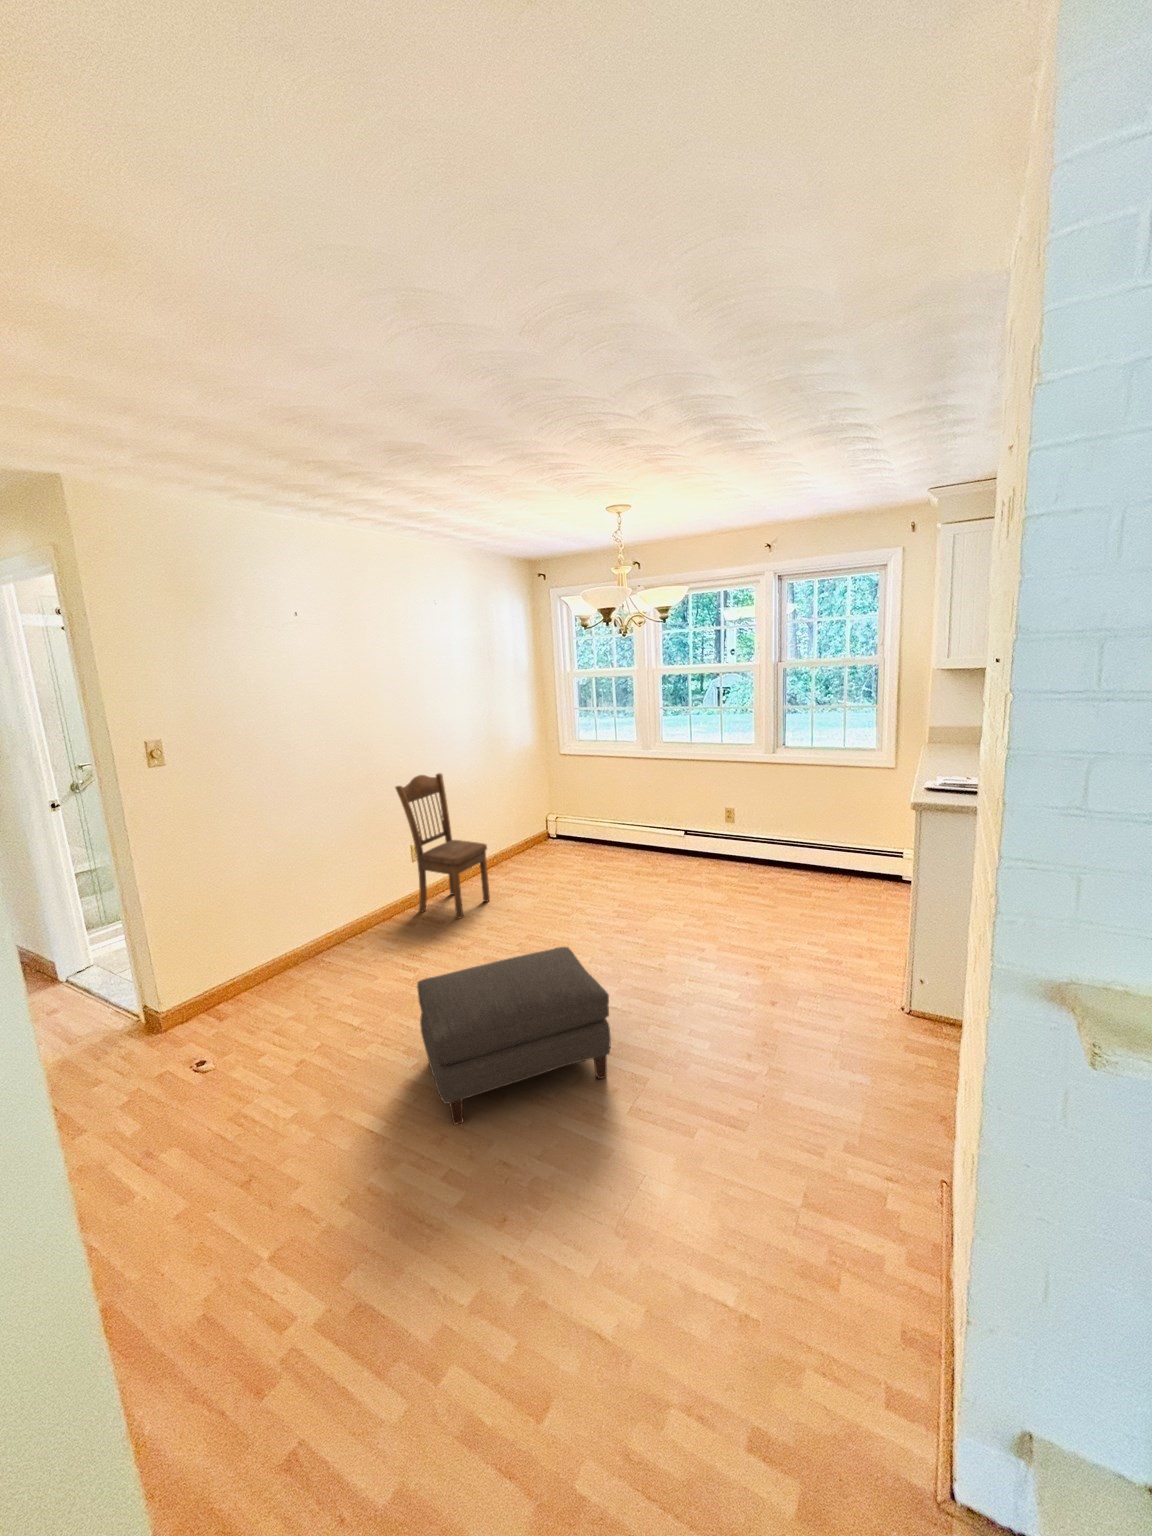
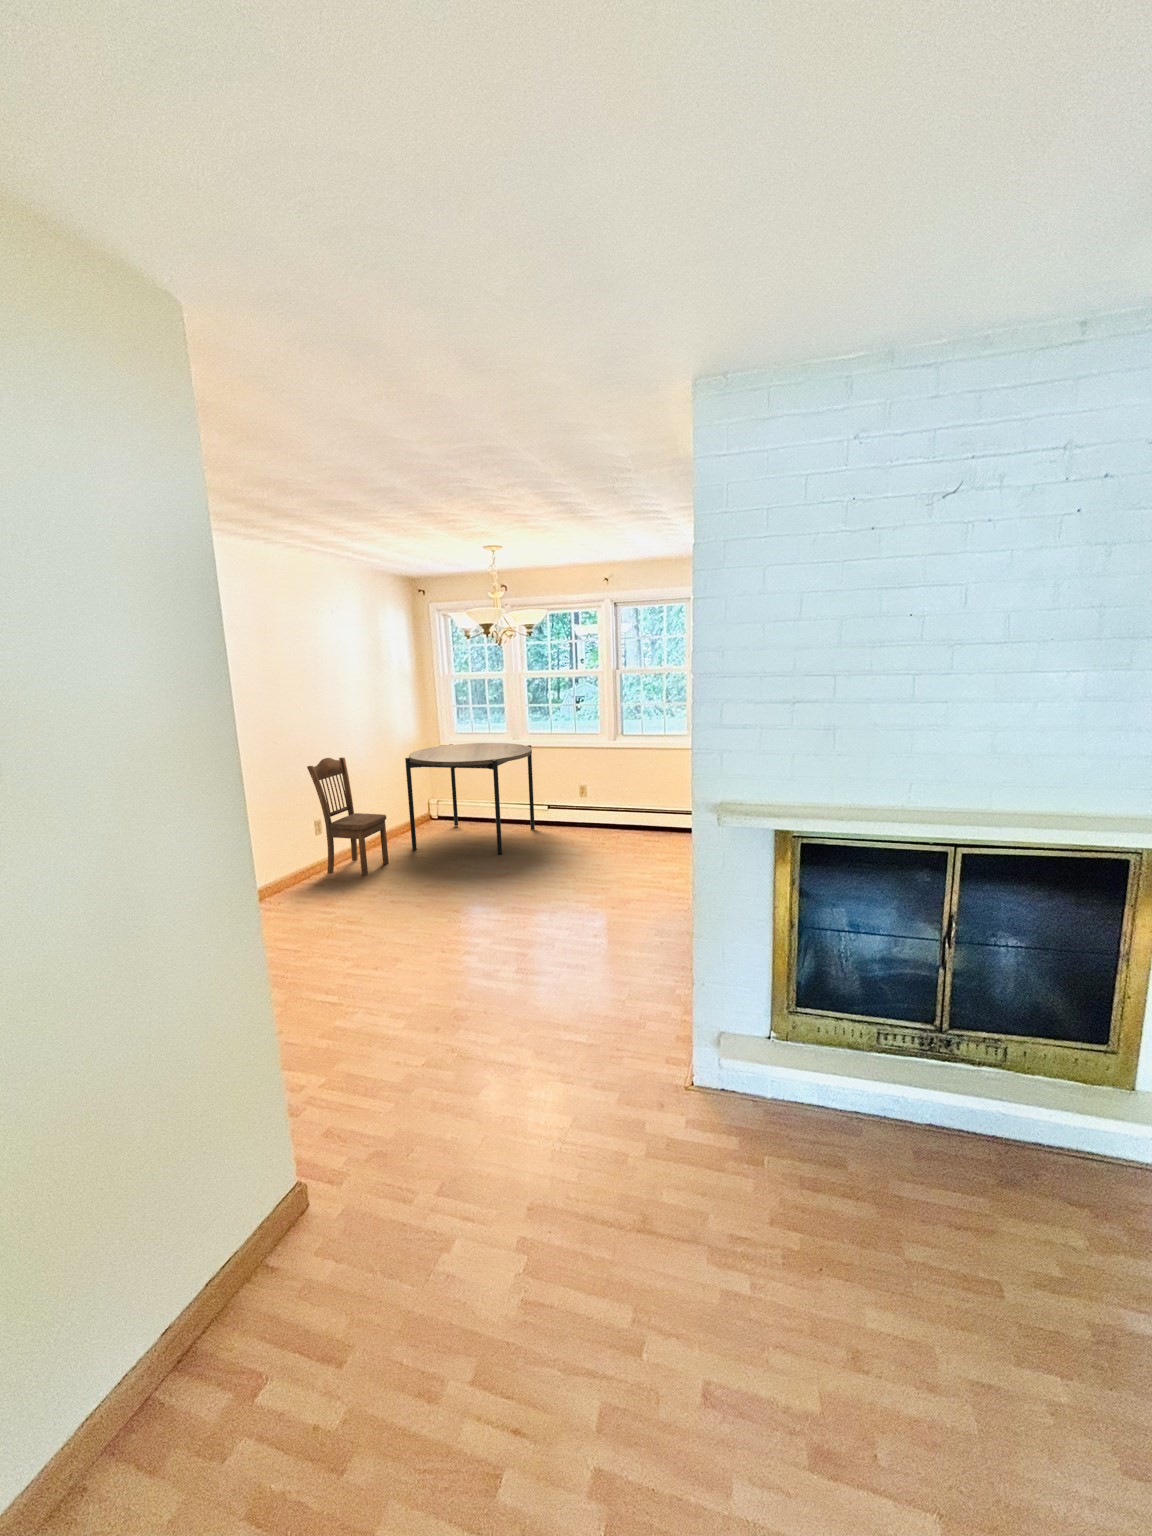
dining table: none [512,753,668,899] -> present [405,743,535,855]
ottoman: present [417,947,611,1125] -> none [357,869,502,982]

